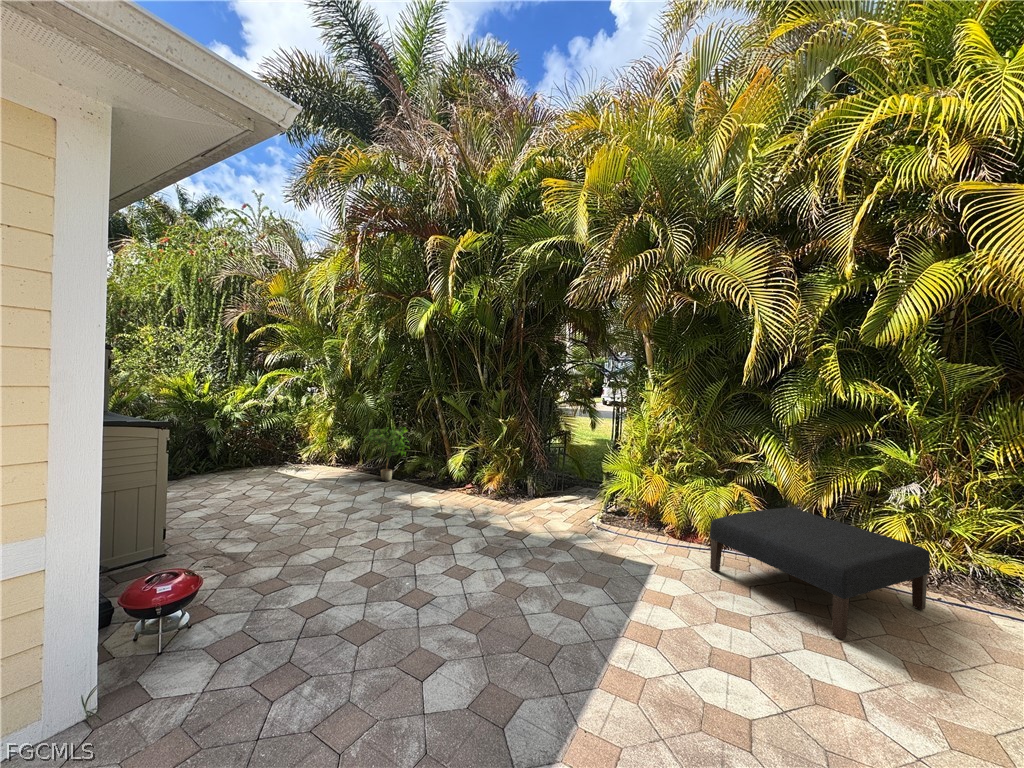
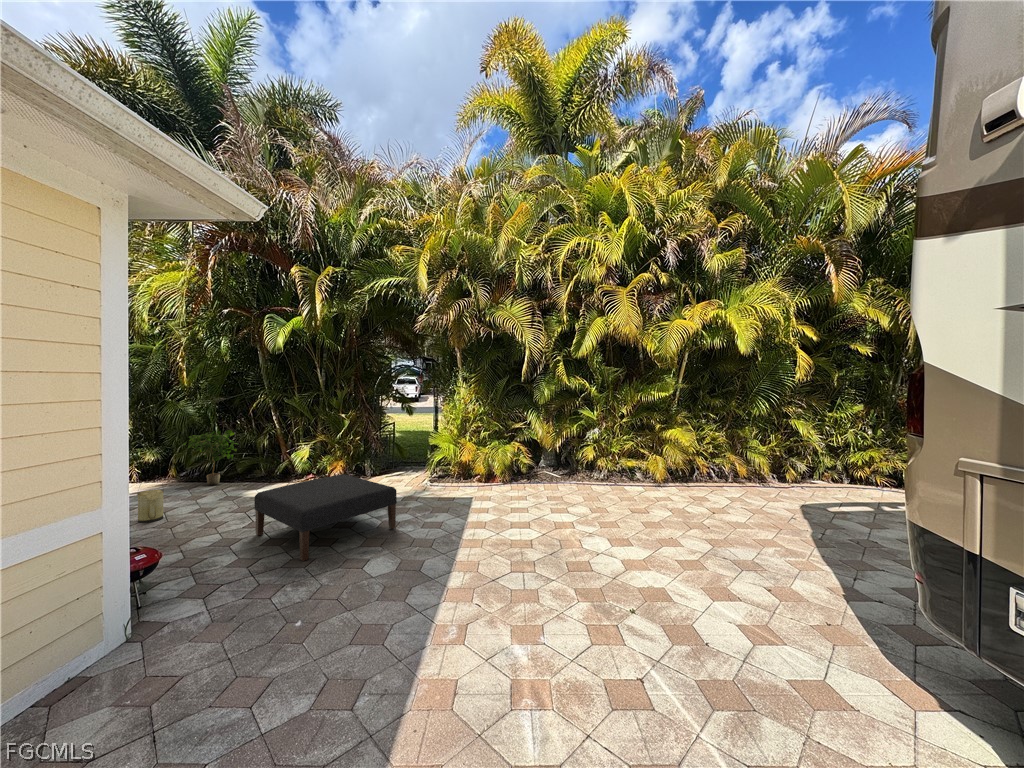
watering can: none [296,474,320,515] -> present [137,490,164,523]
ottoman: present [710,507,930,639] -> present [254,474,397,561]

